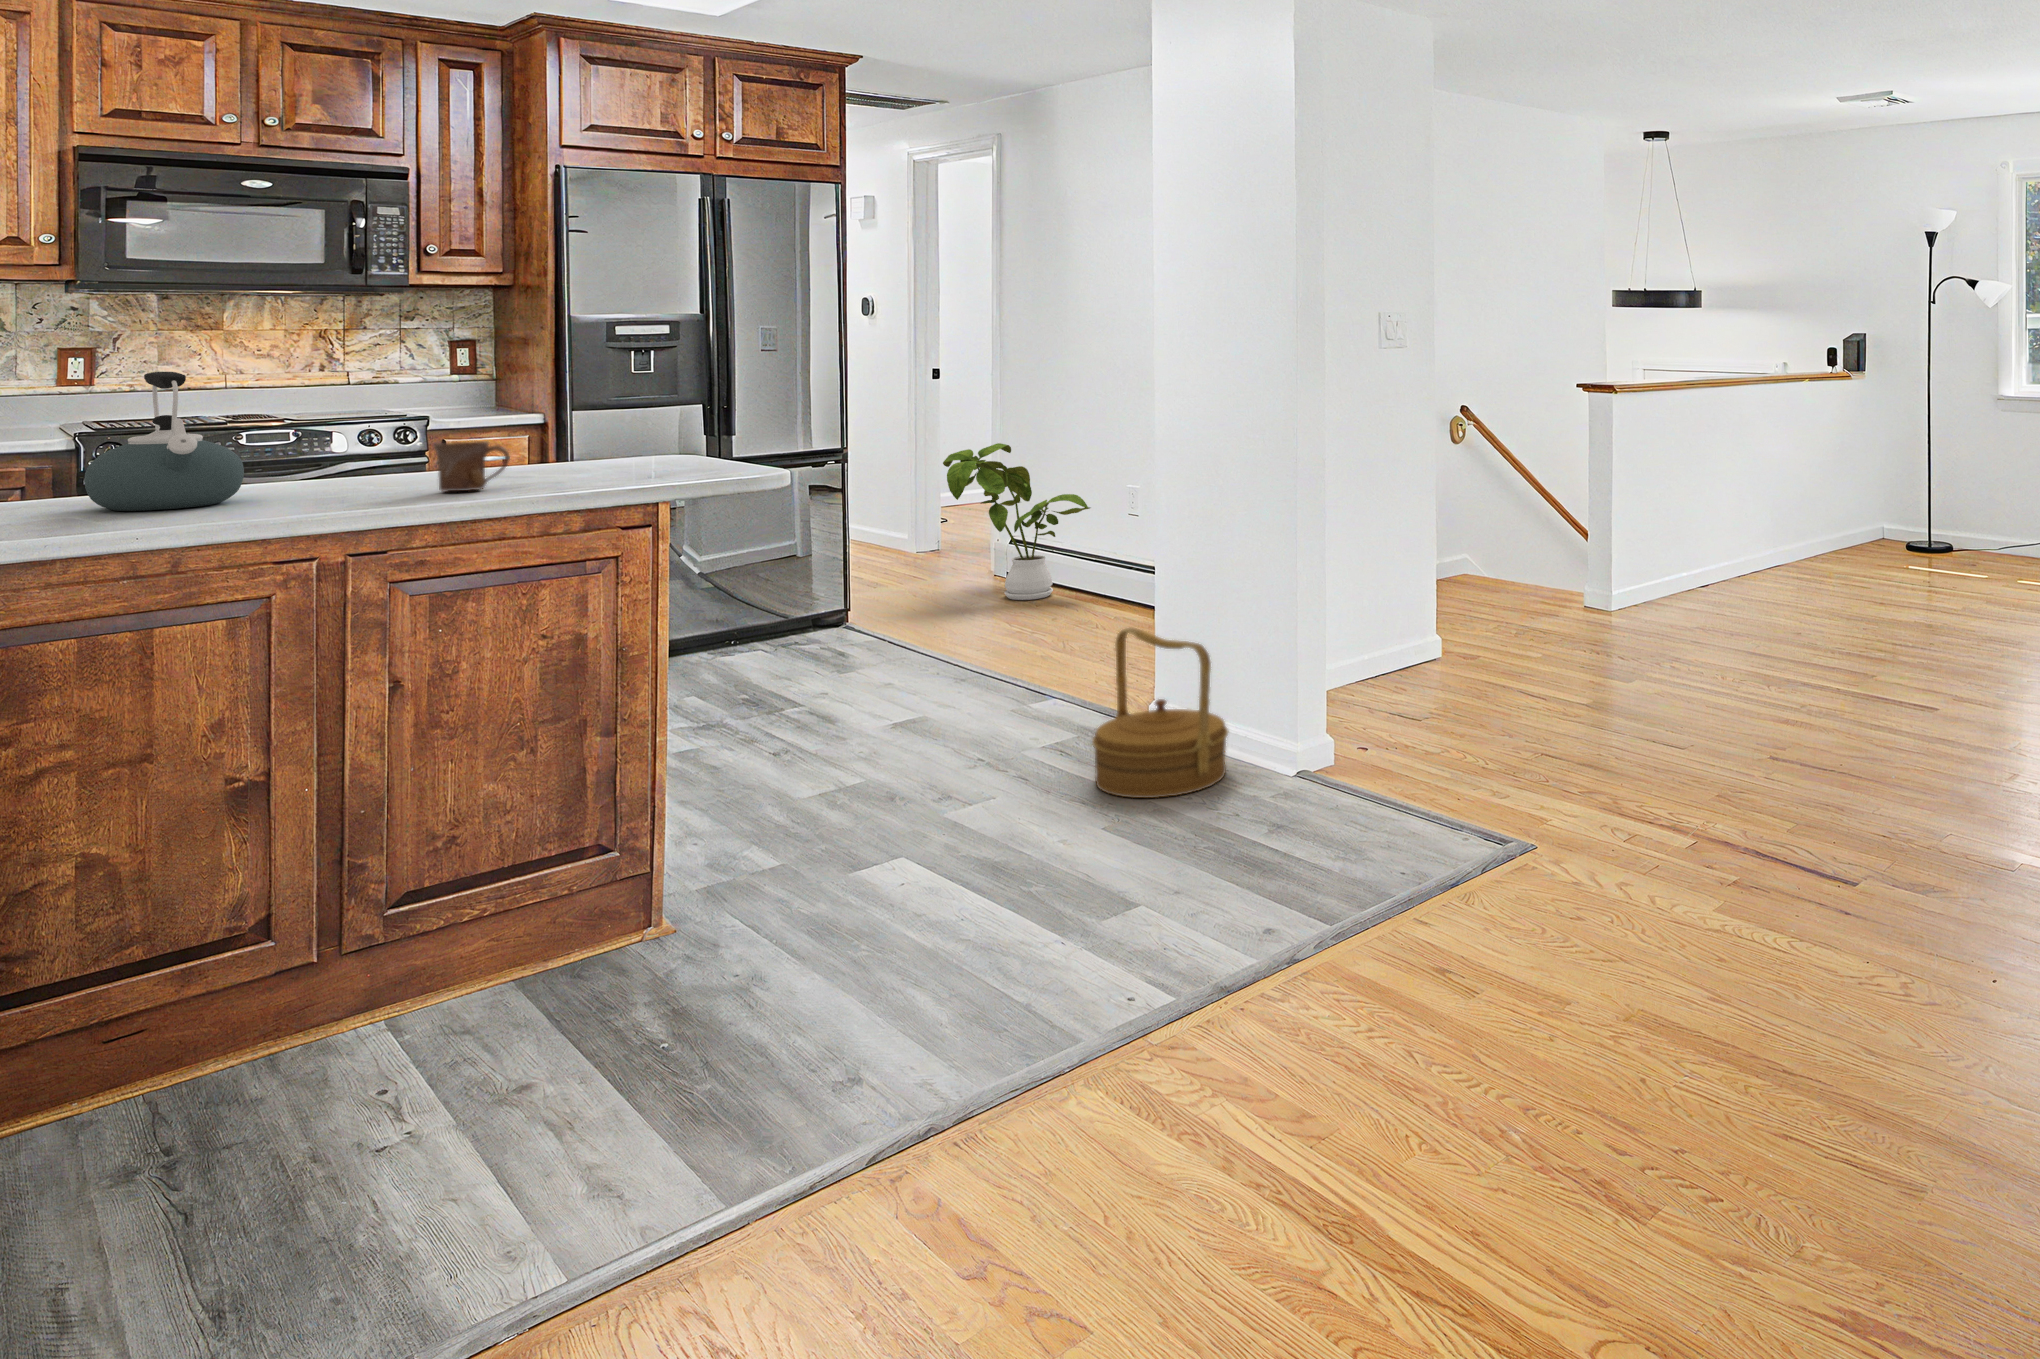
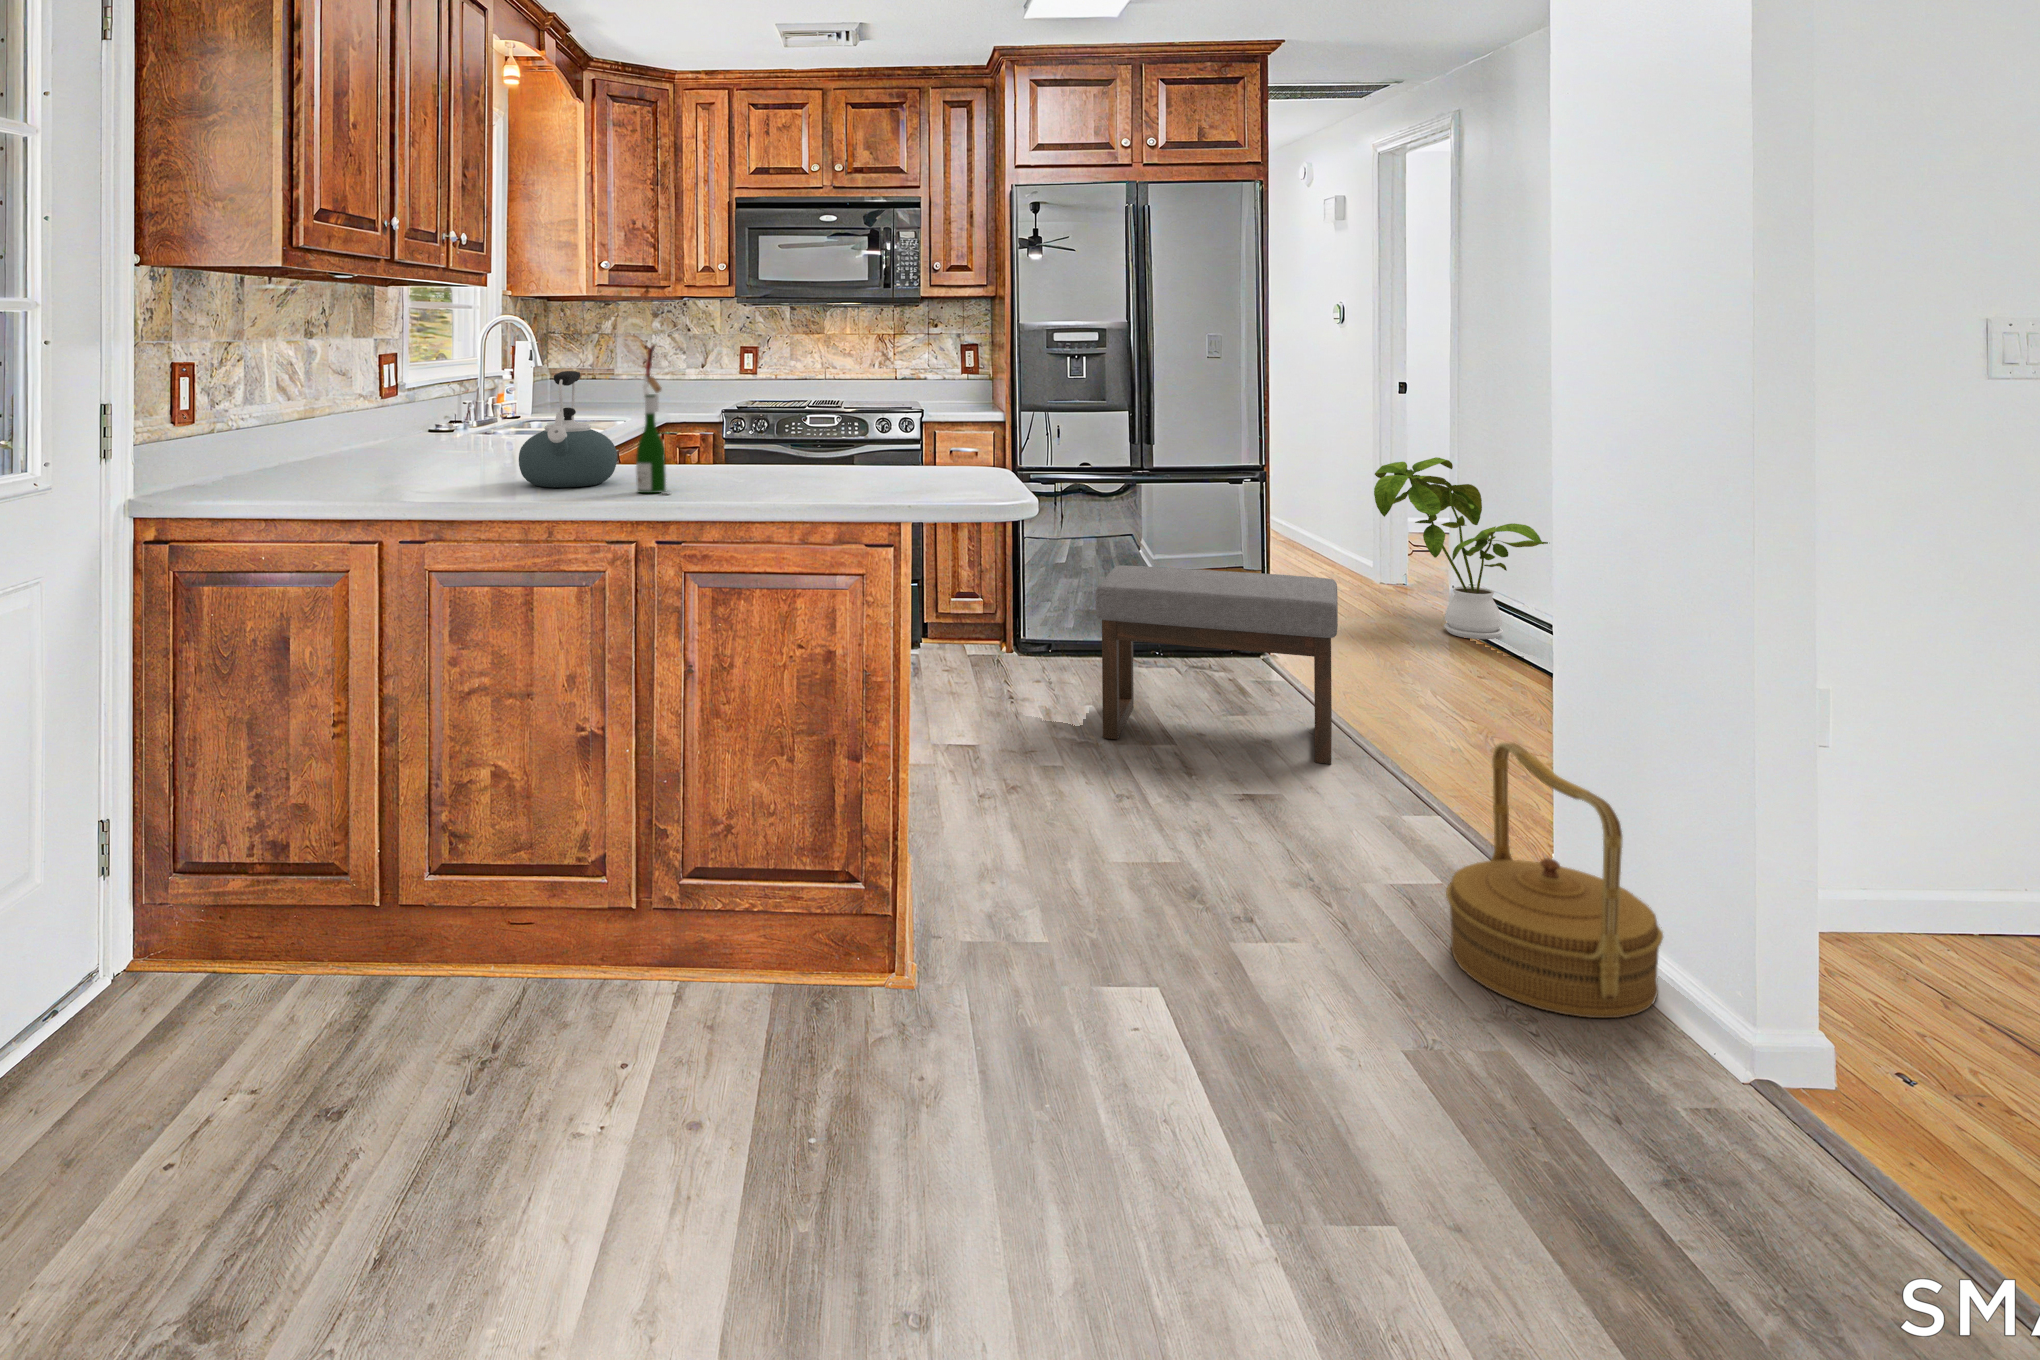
wine bottle: none [307,338,364,503] -> present [636,345,672,494]
mug: present [434,441,510,491] -> none [728,444,785,492]
ottoman: none [723,549,961,733] -> present [1096,565,1338,764]

